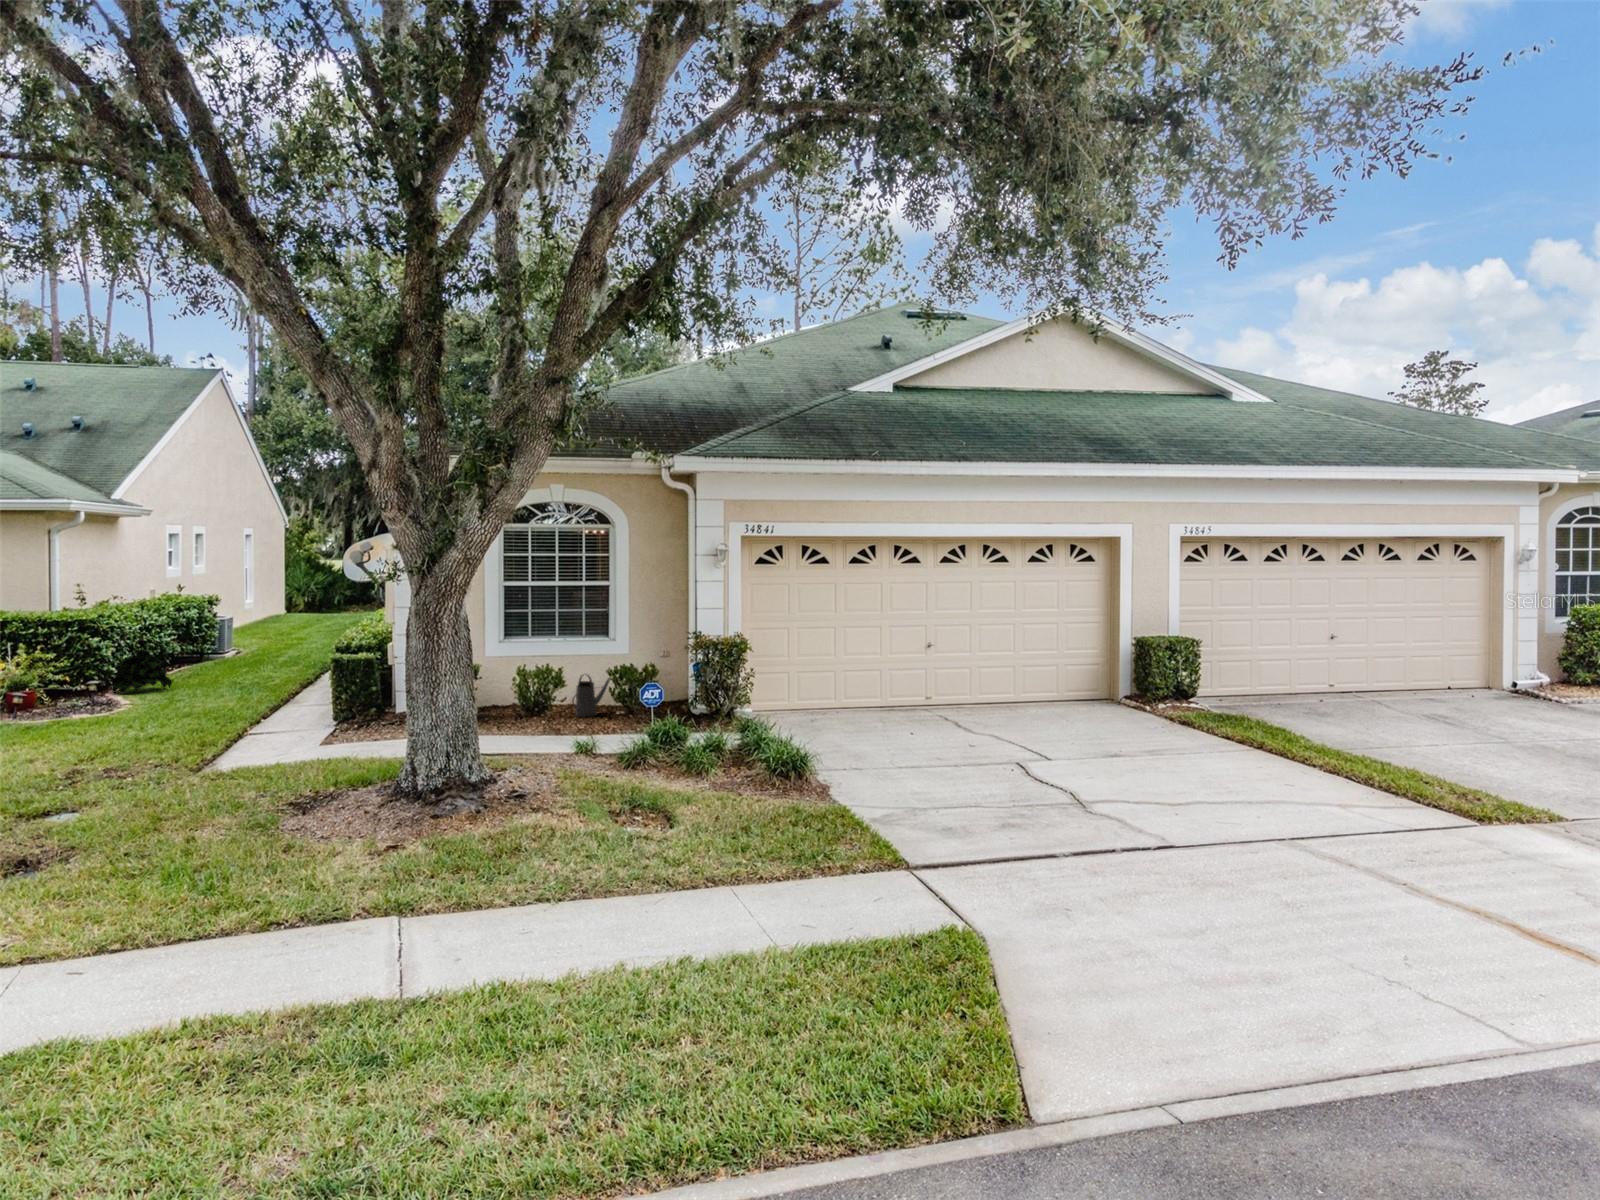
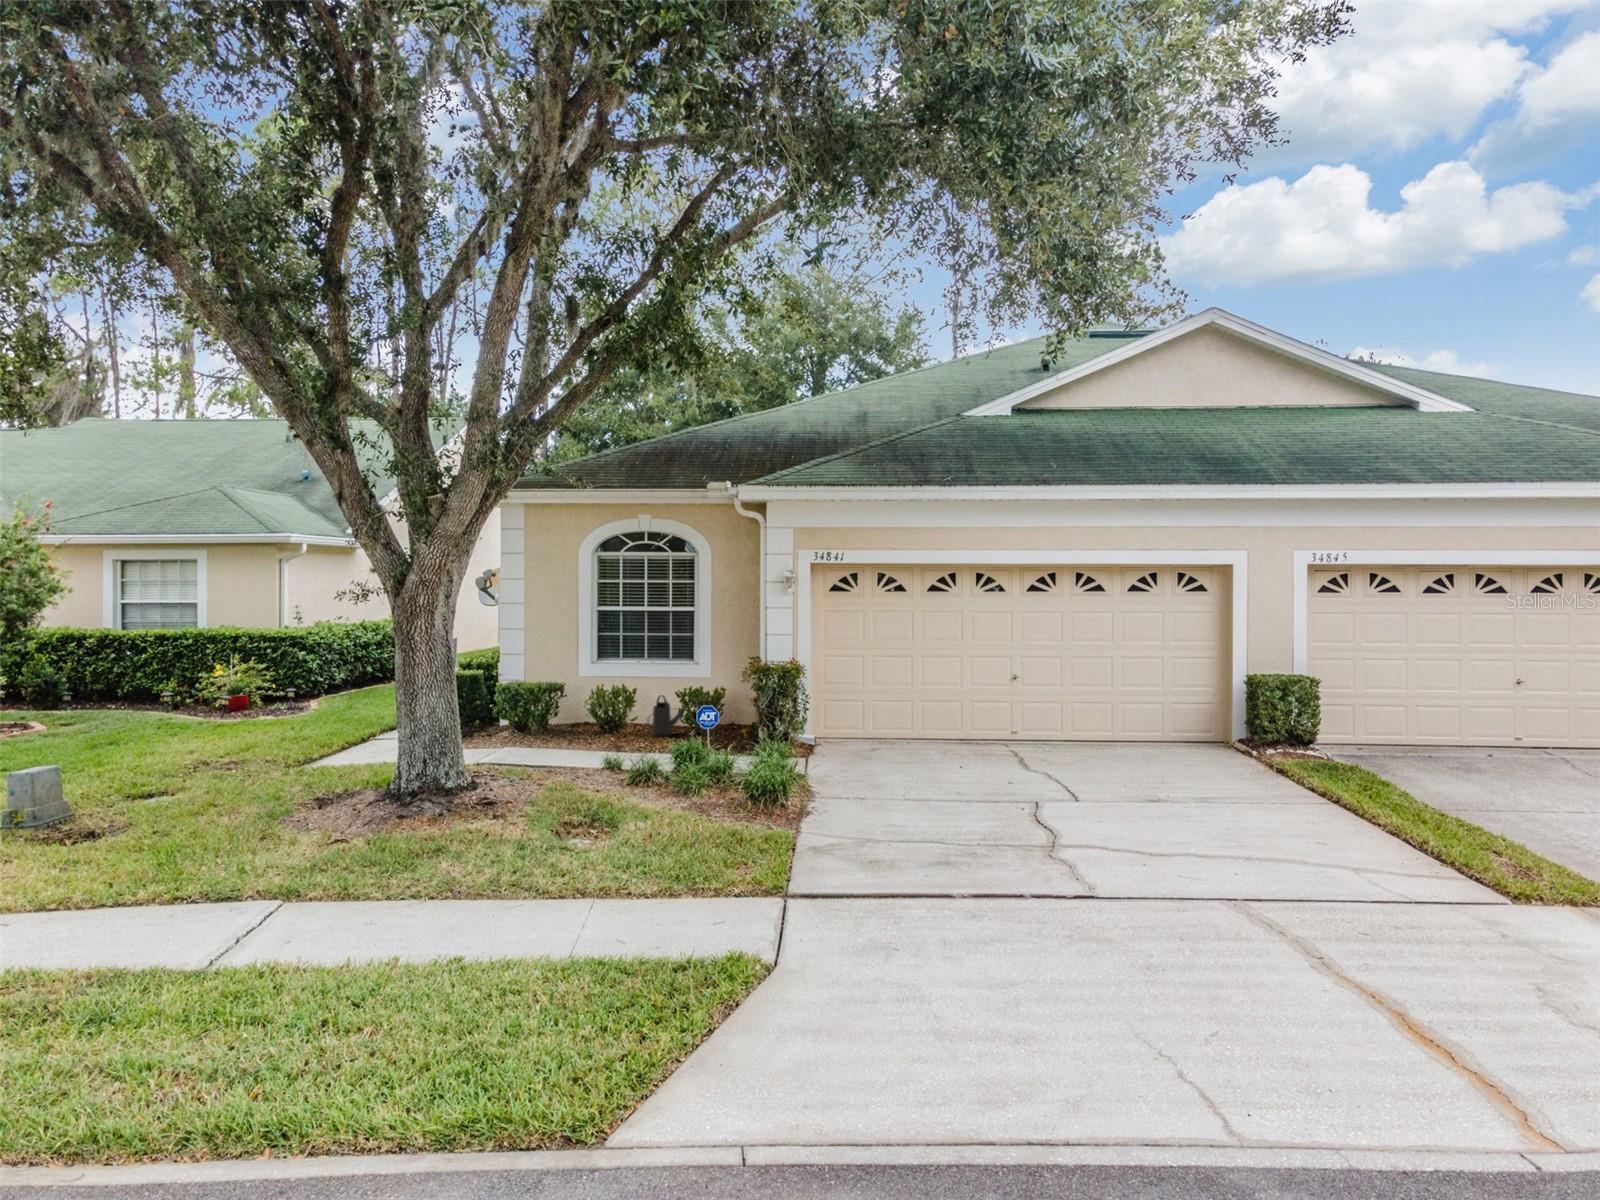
potted plant: present [112,649,172,694] -> none [315,664,363,702]

